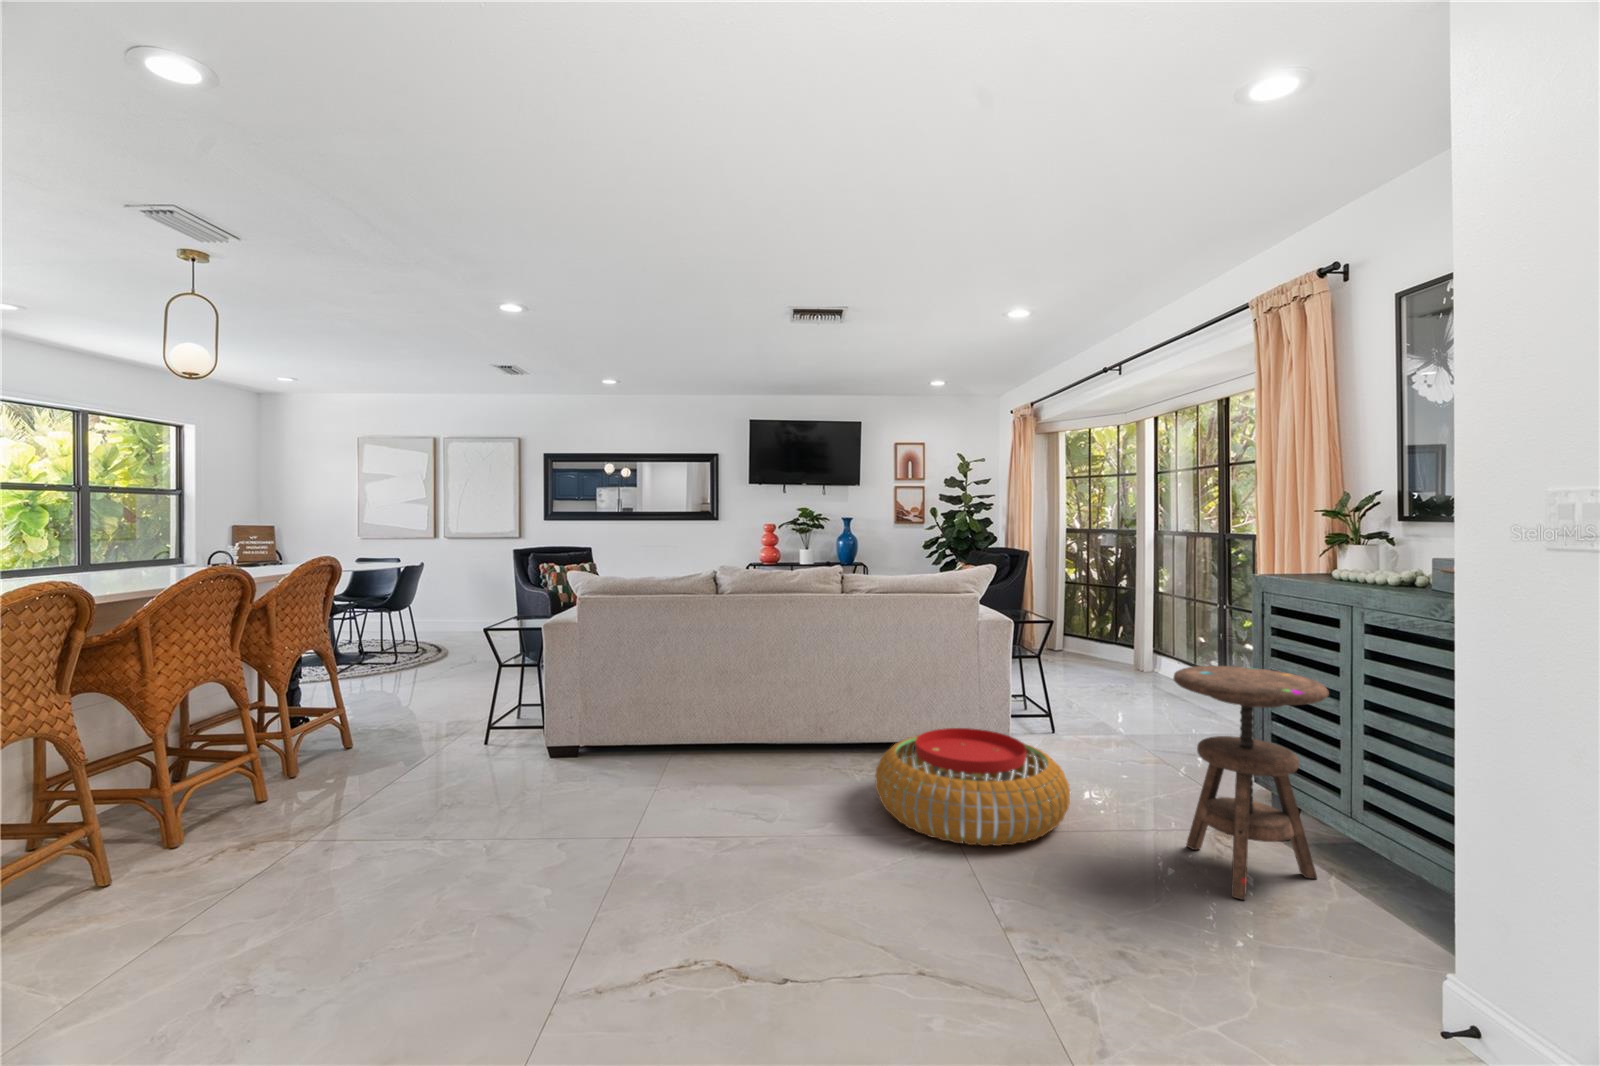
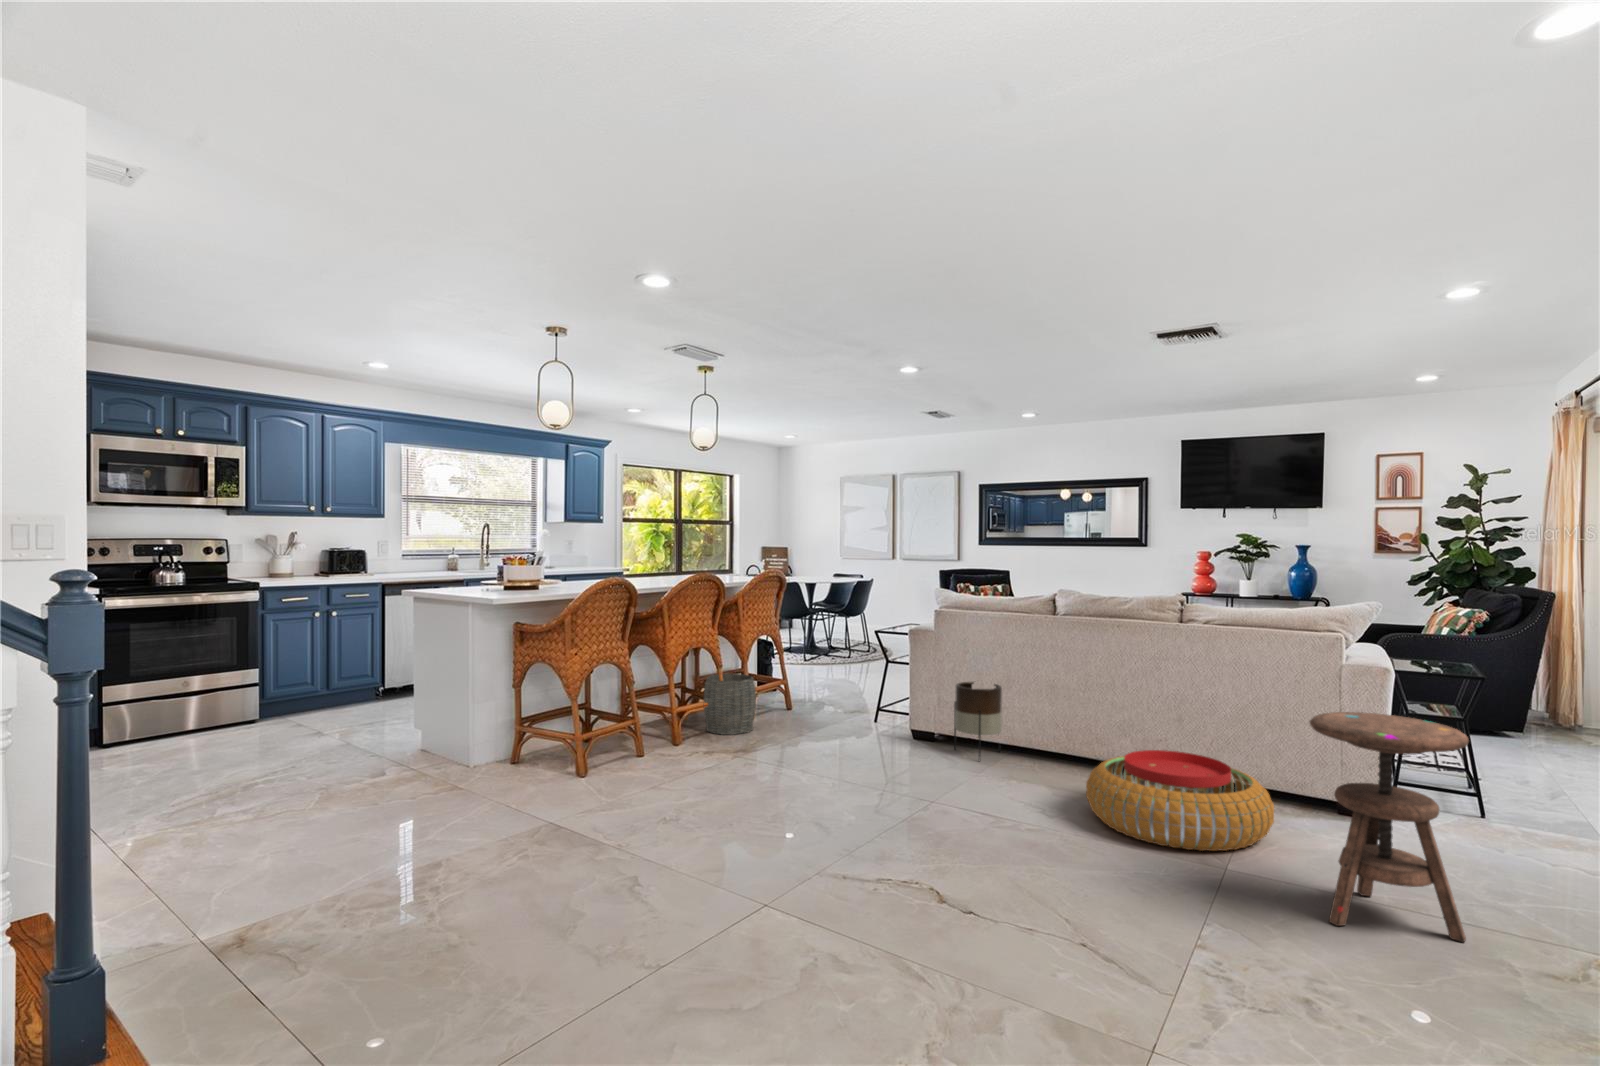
planter: none [651,678,713,779] -> present [954,682,1002,759]
woven basket: none [225,718,330,829] -> present [704,674,756,735]

